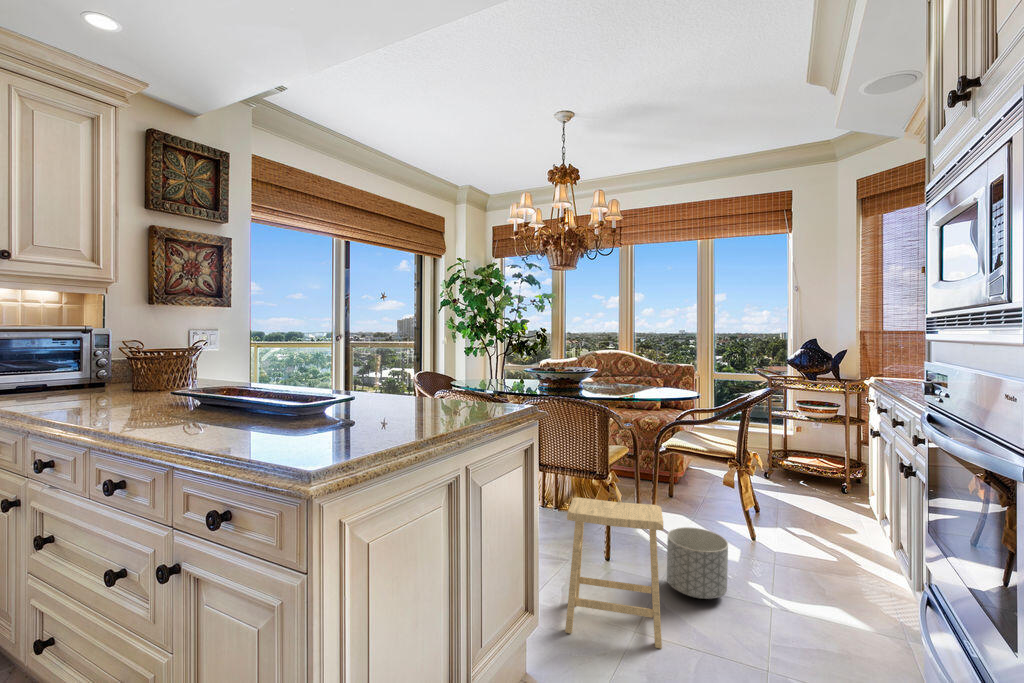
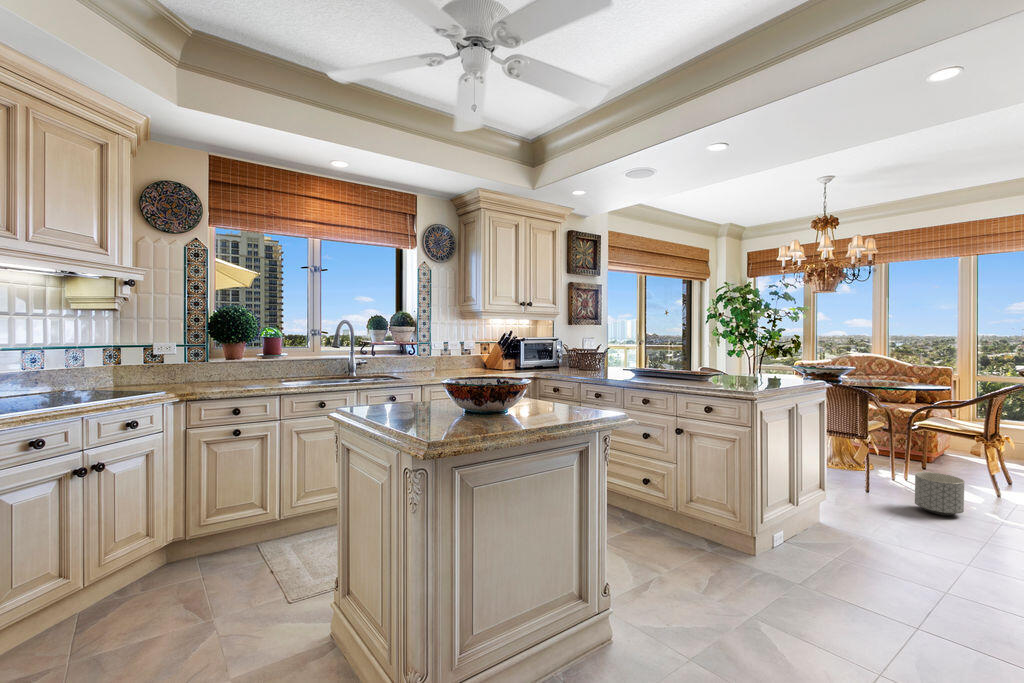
footstool: present [565,497,663,649] -> none [840,441,909,527]

